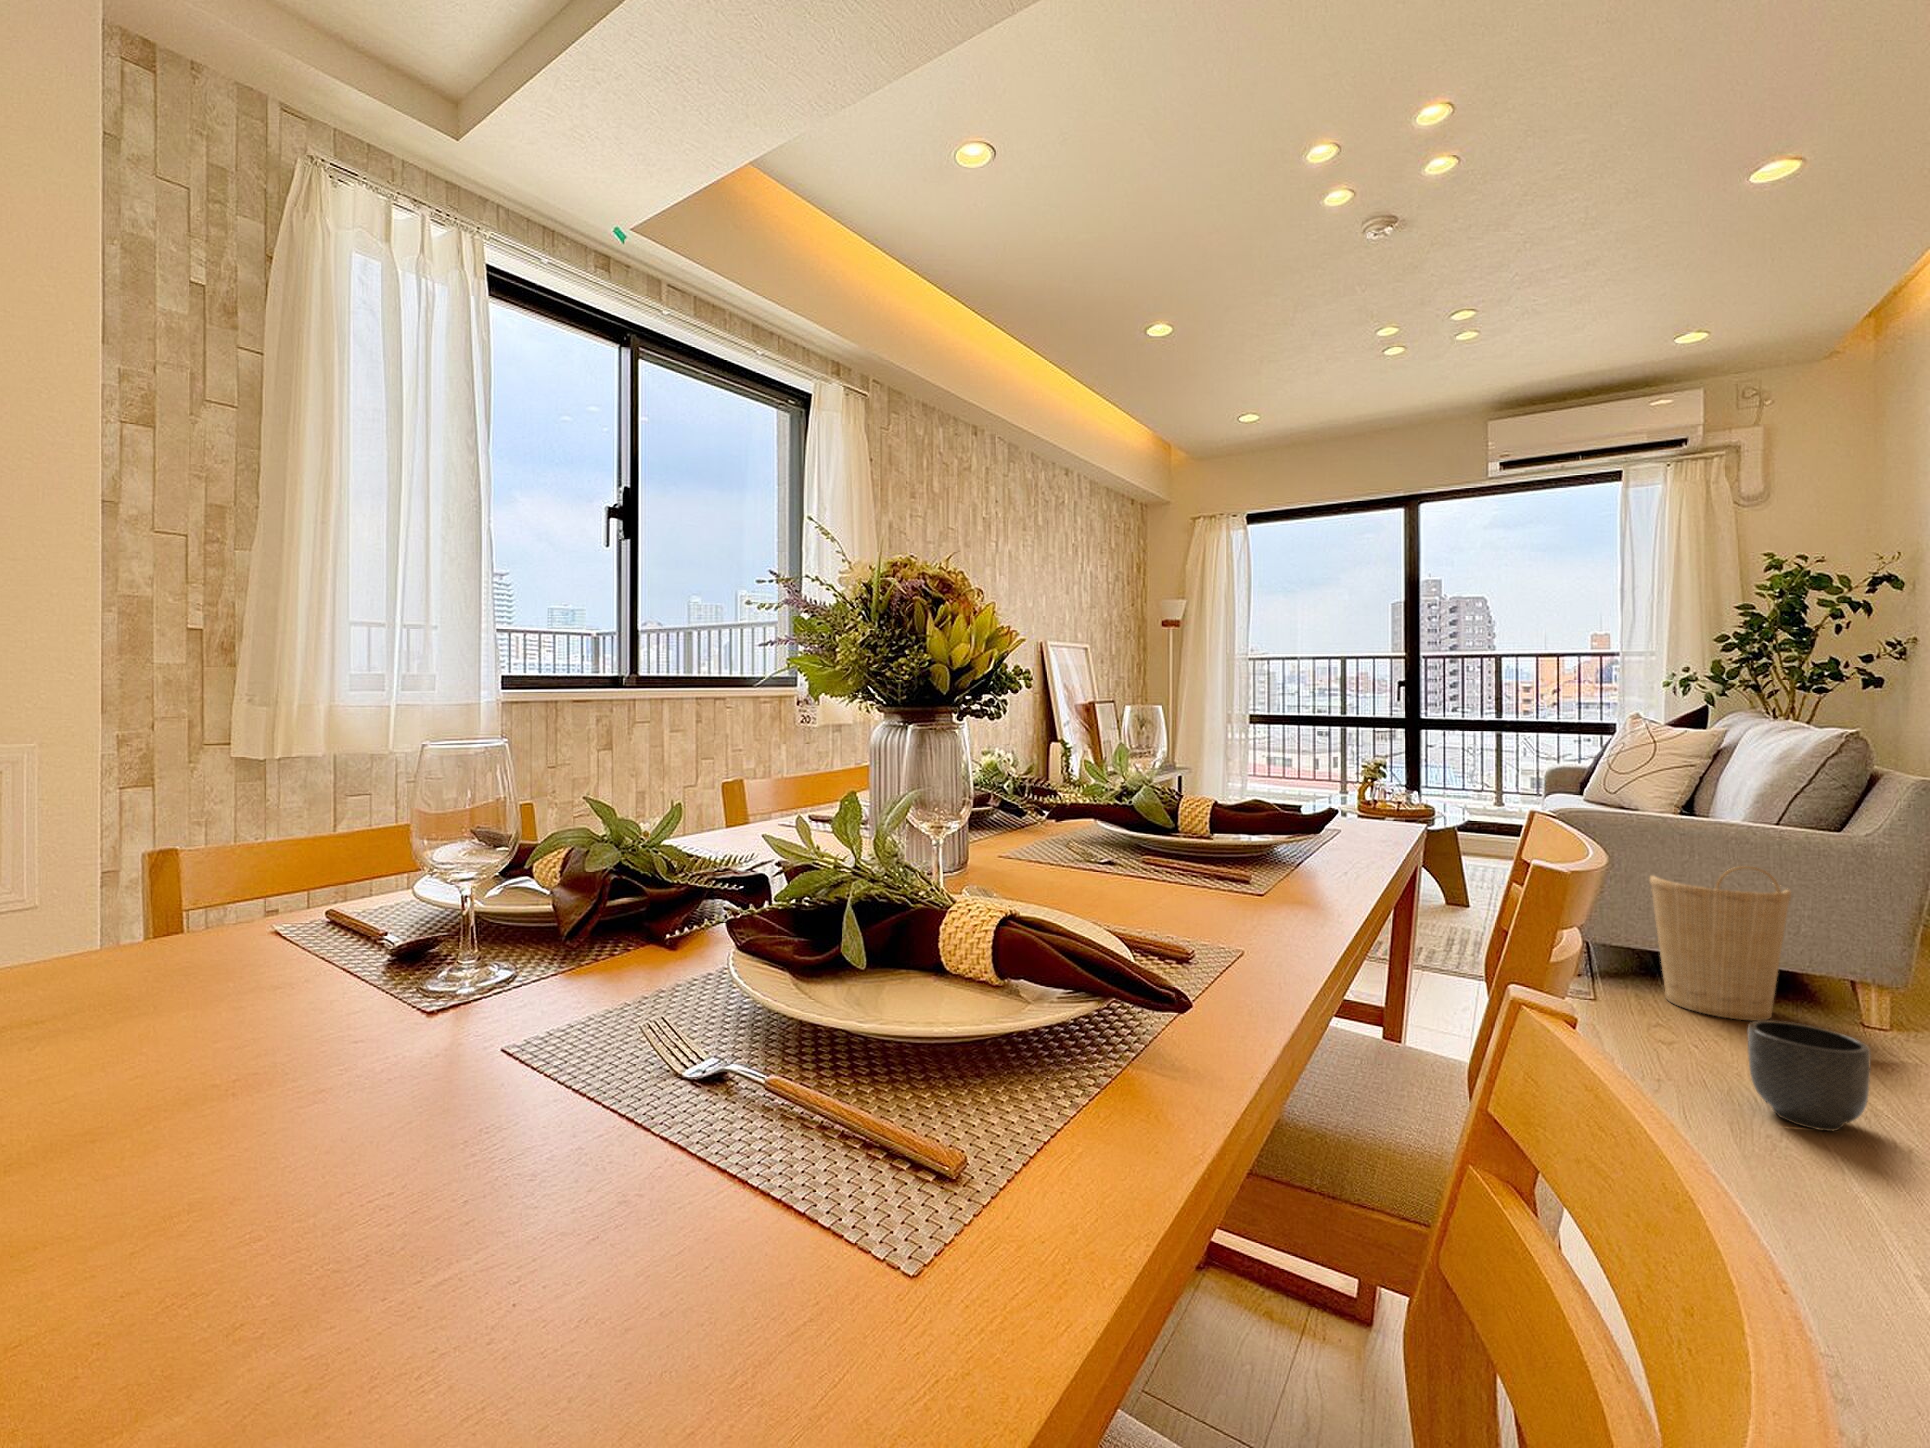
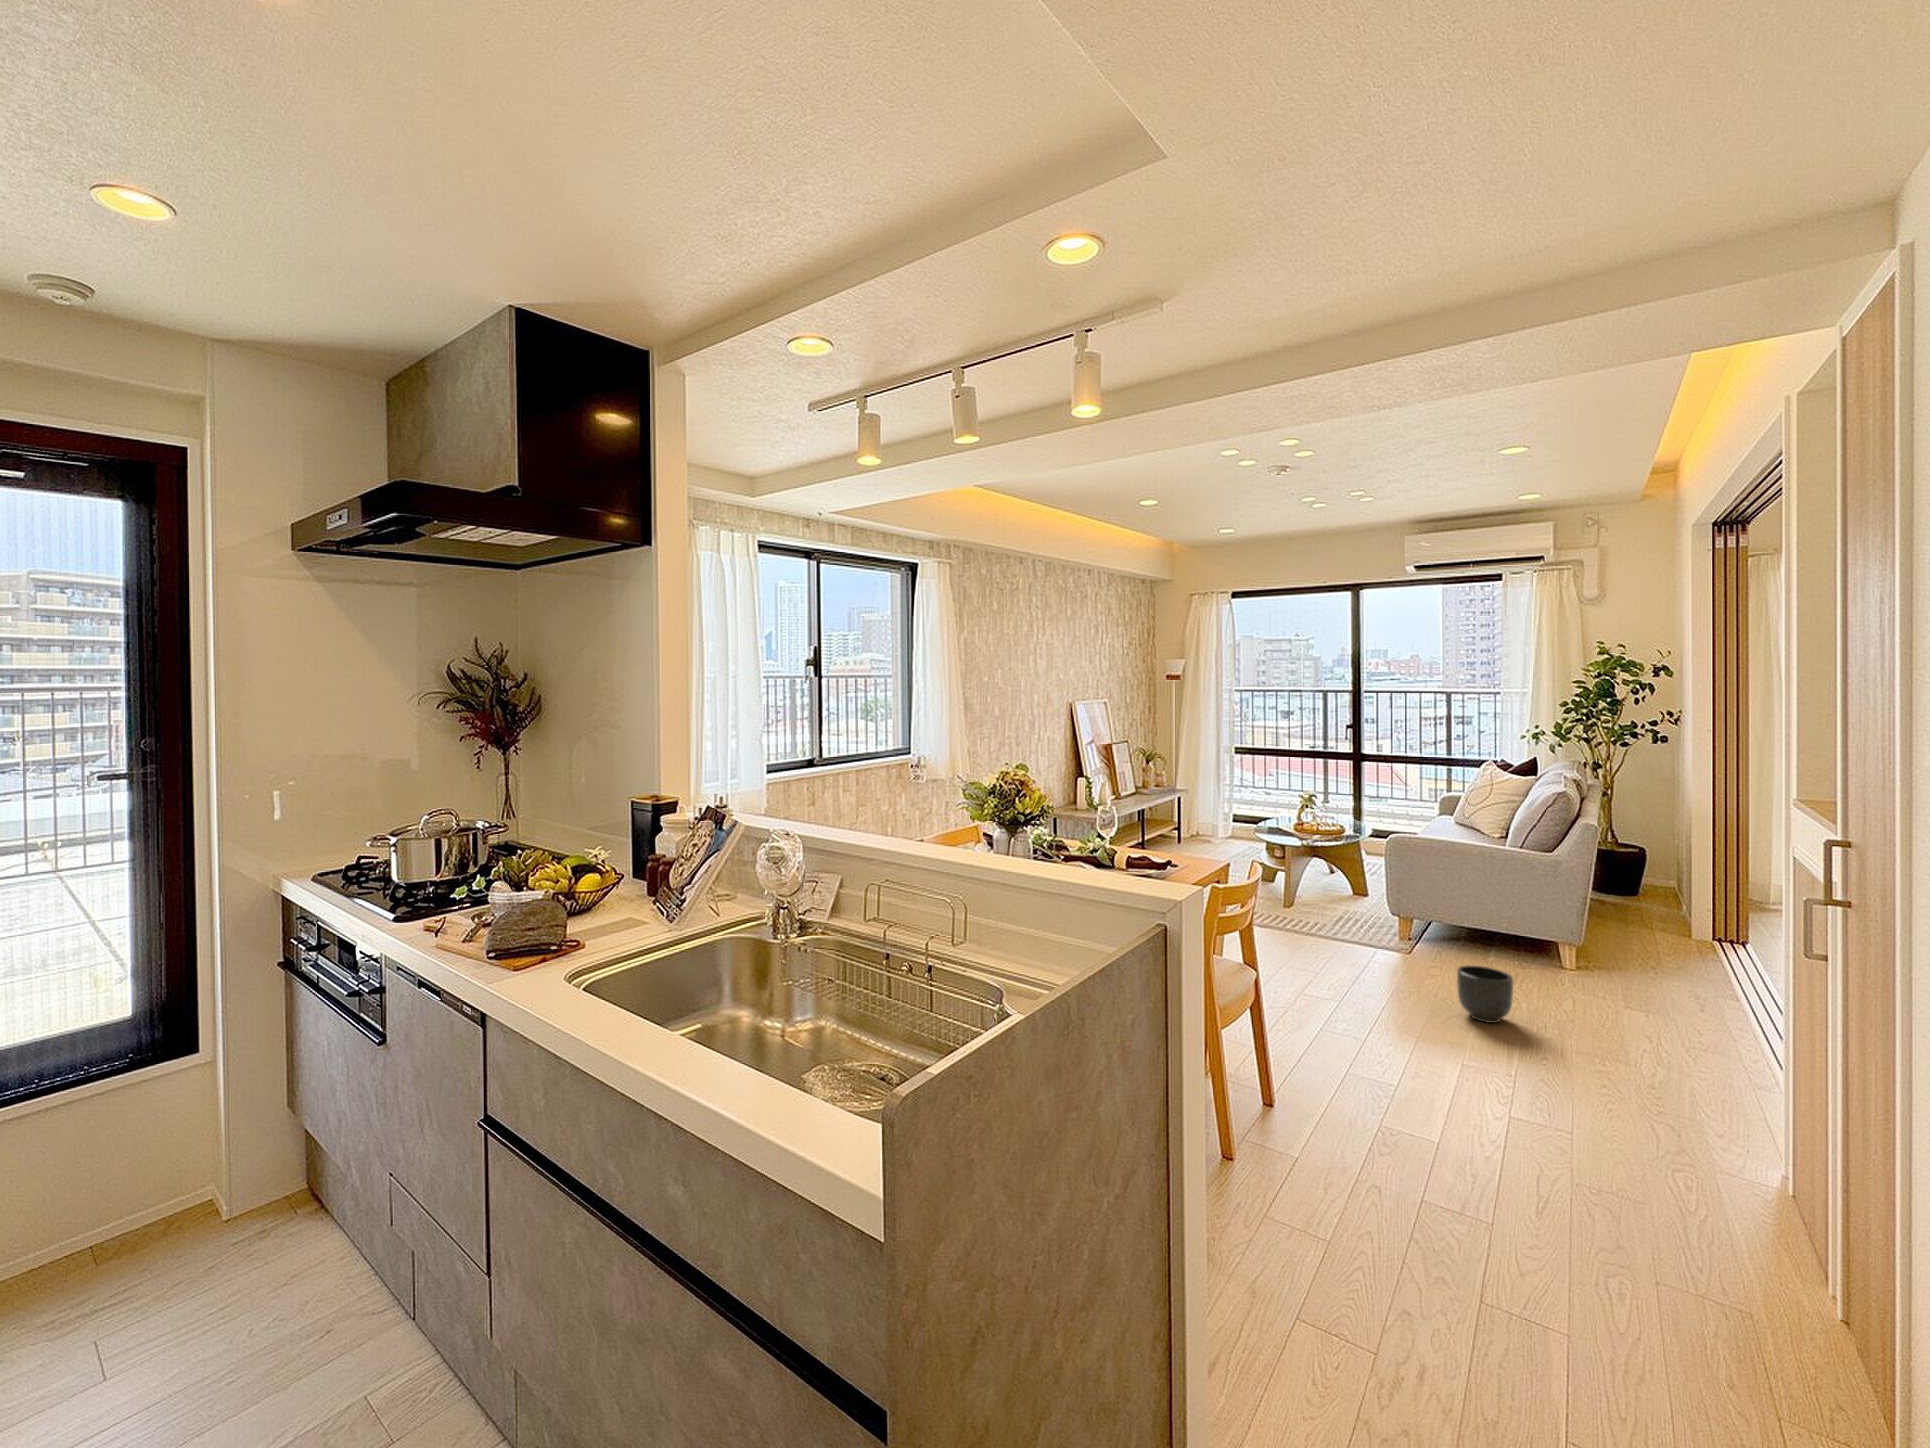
basket: present [1650,866,1791,1020] -> none [1448,865,1526,968]

